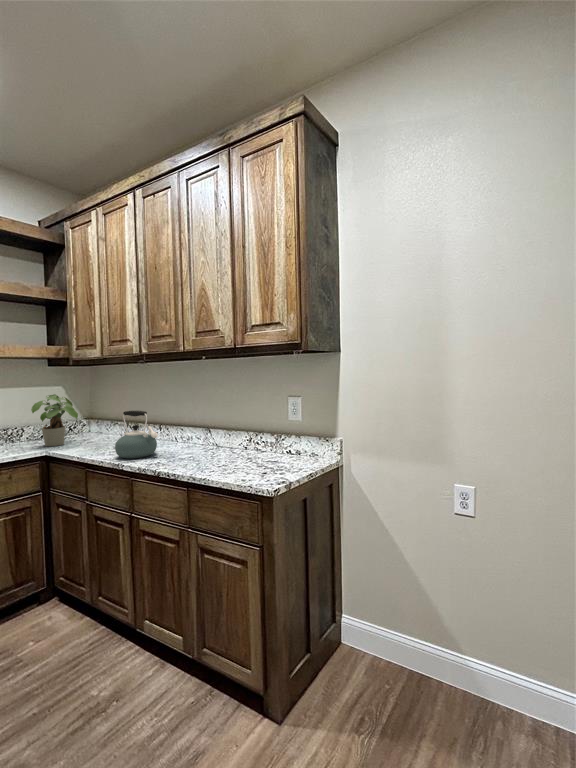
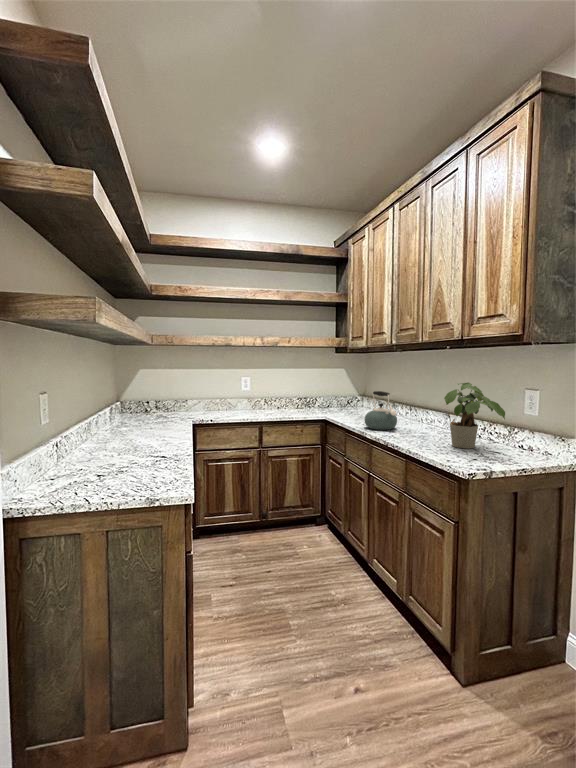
potted plant: present [31,394,78,446] -> present [444,383,505,449]

